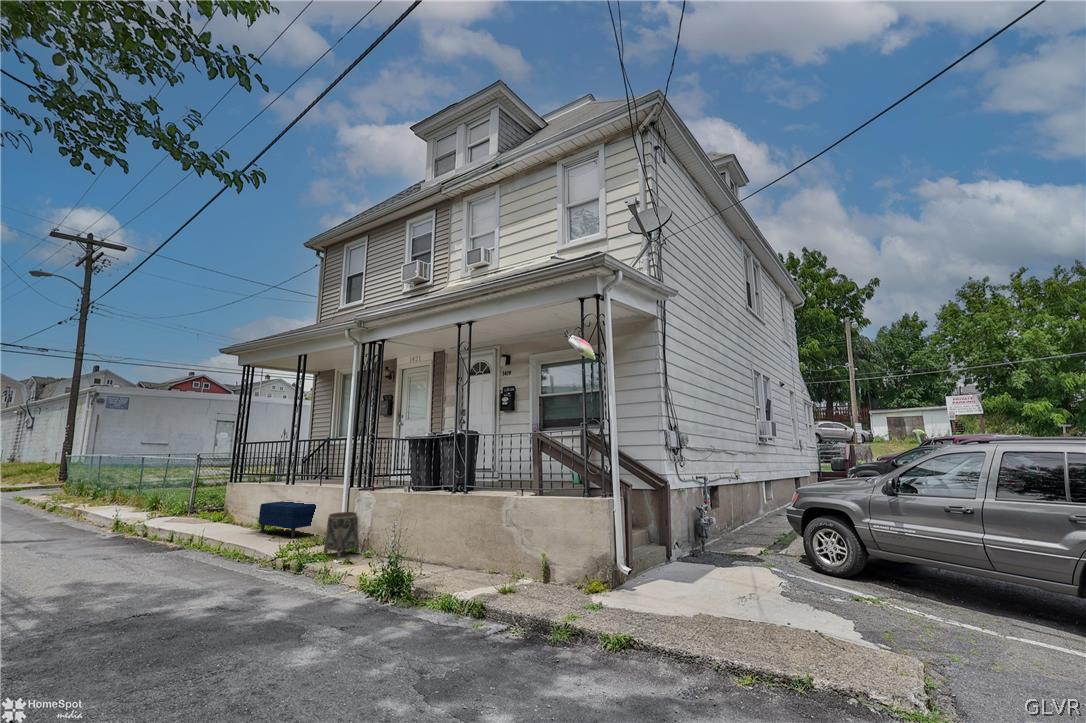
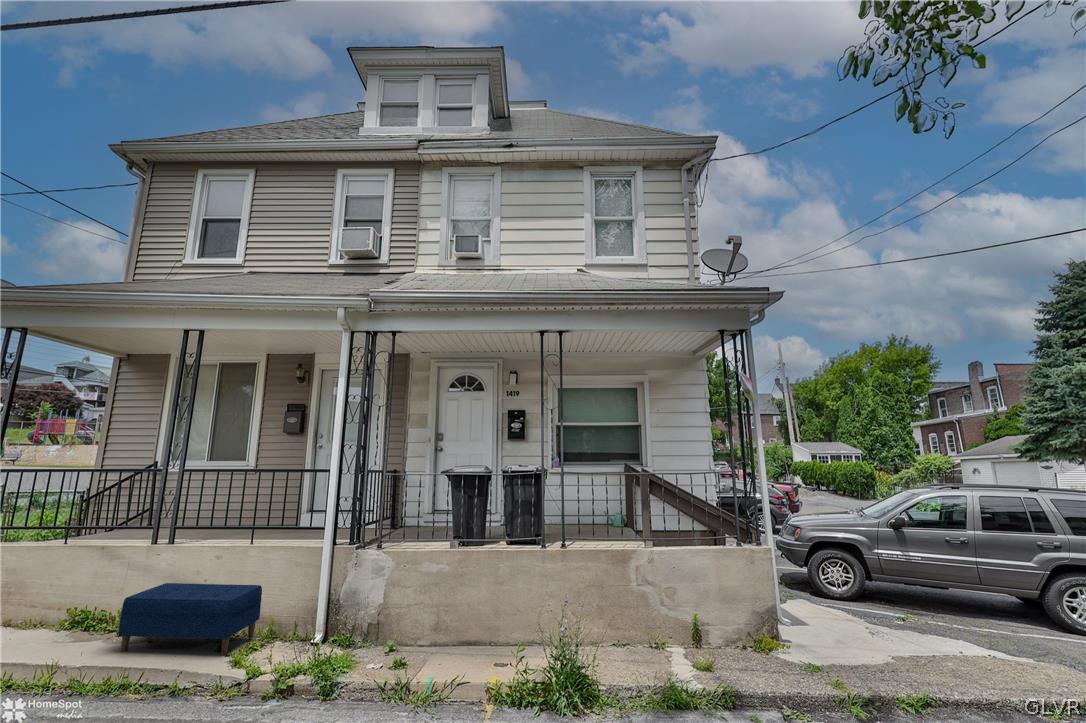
basket: present [324,512,359,557] -> none [367,601,417,681]

